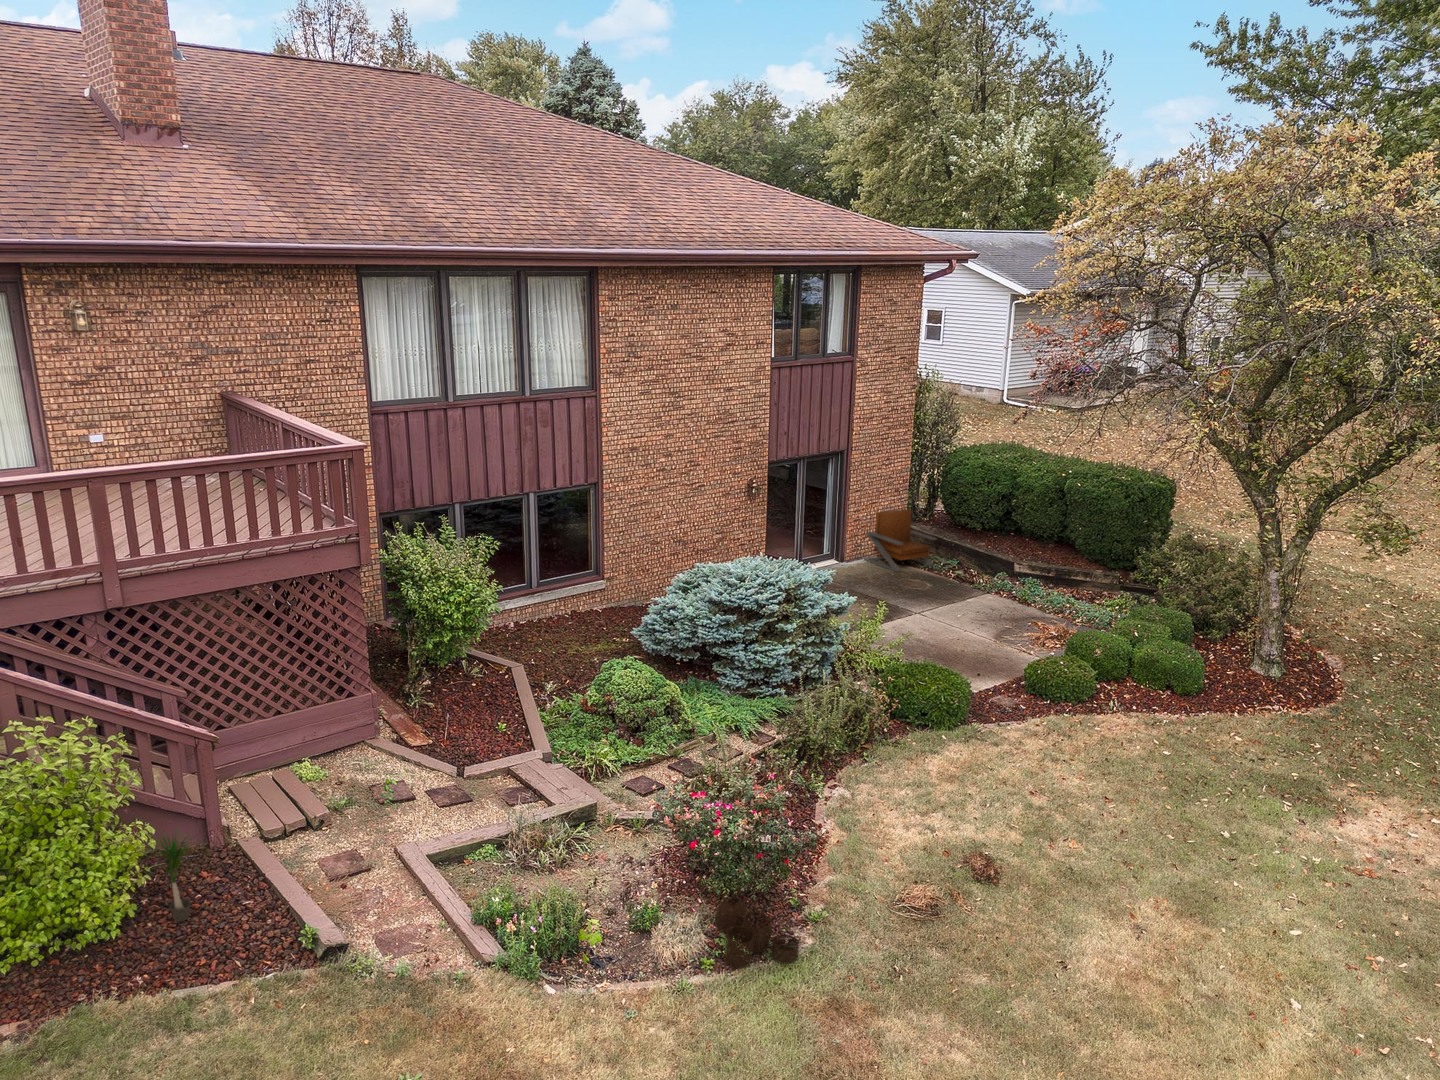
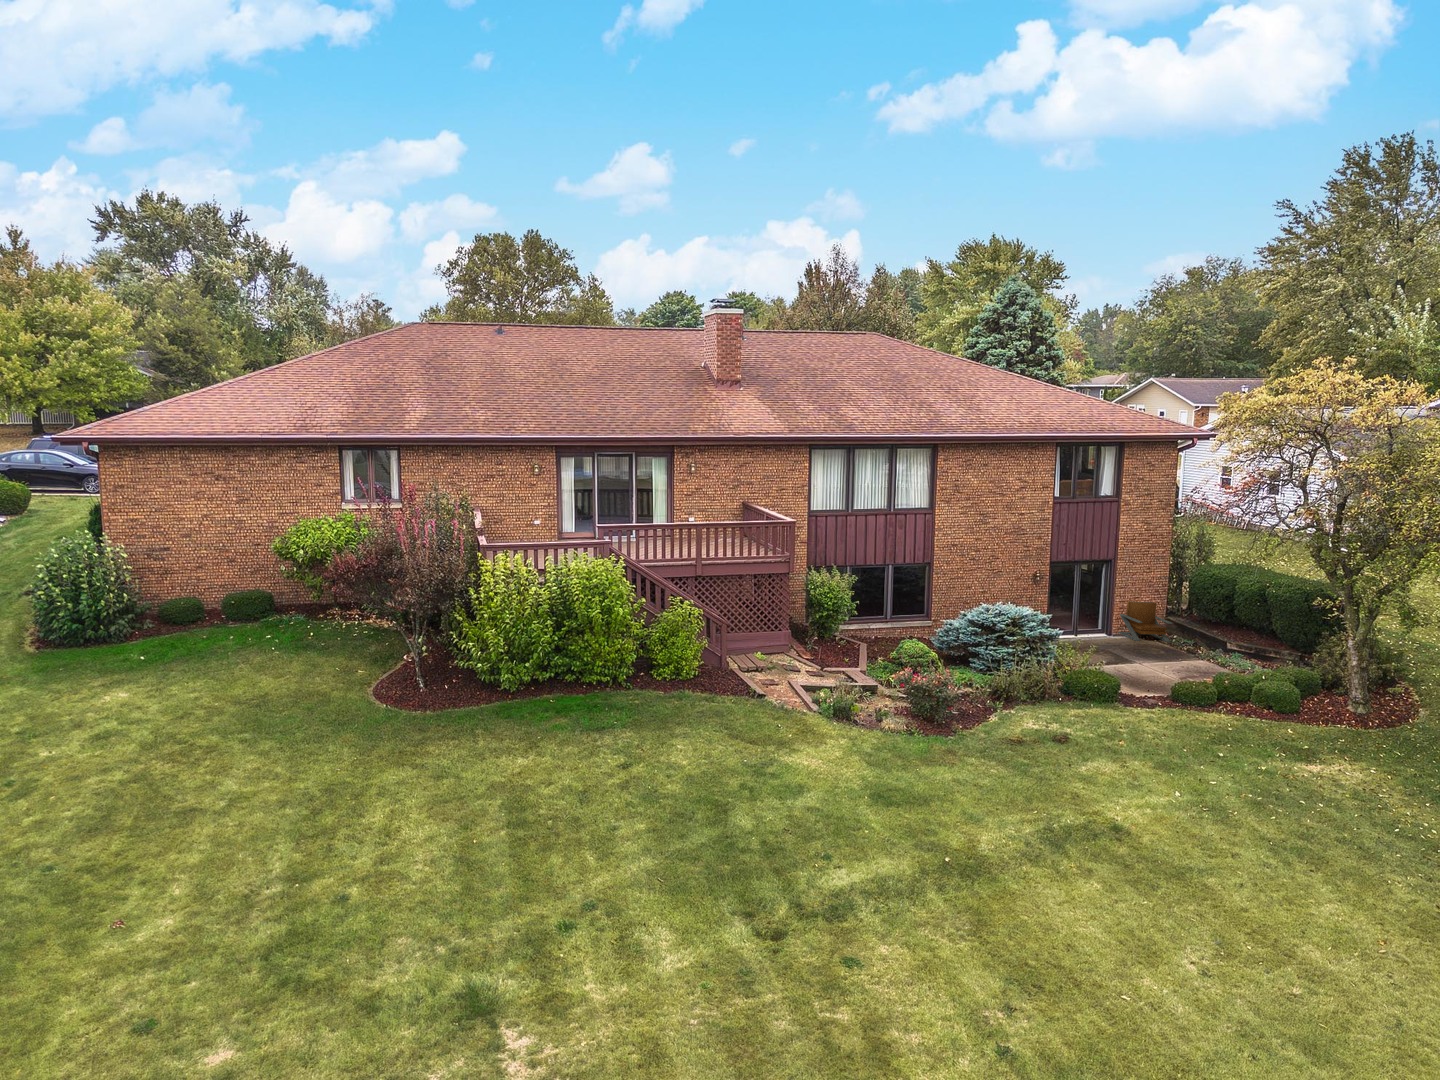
potted plant: present [147,832,192,922] -> none [698,644,723,682]
woven basket: present [715,897,799,968] -> none [912,719,946,746]

